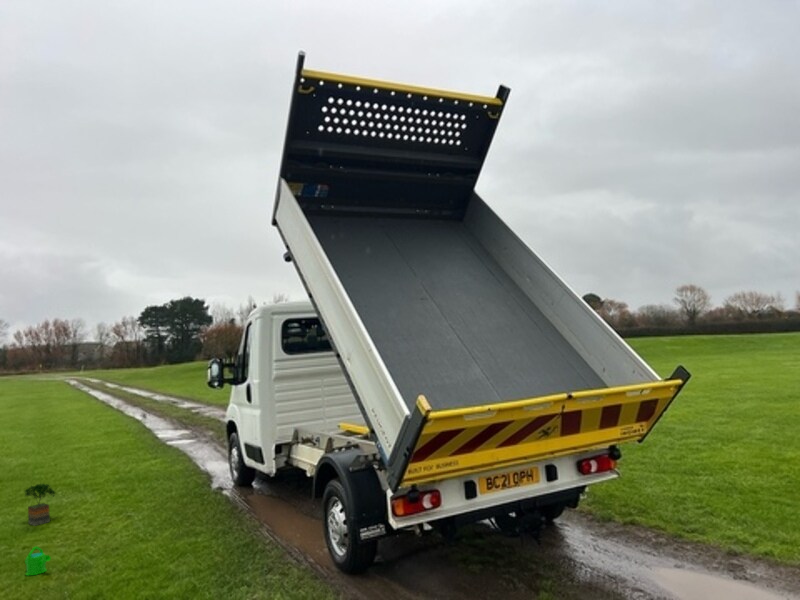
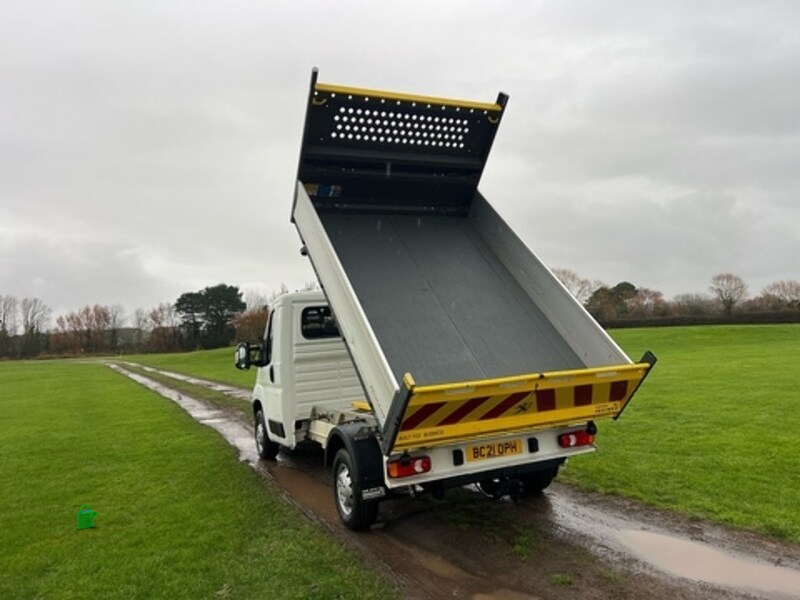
potted tree: present [25,484,55,526] -> none [73,452,101,489]

